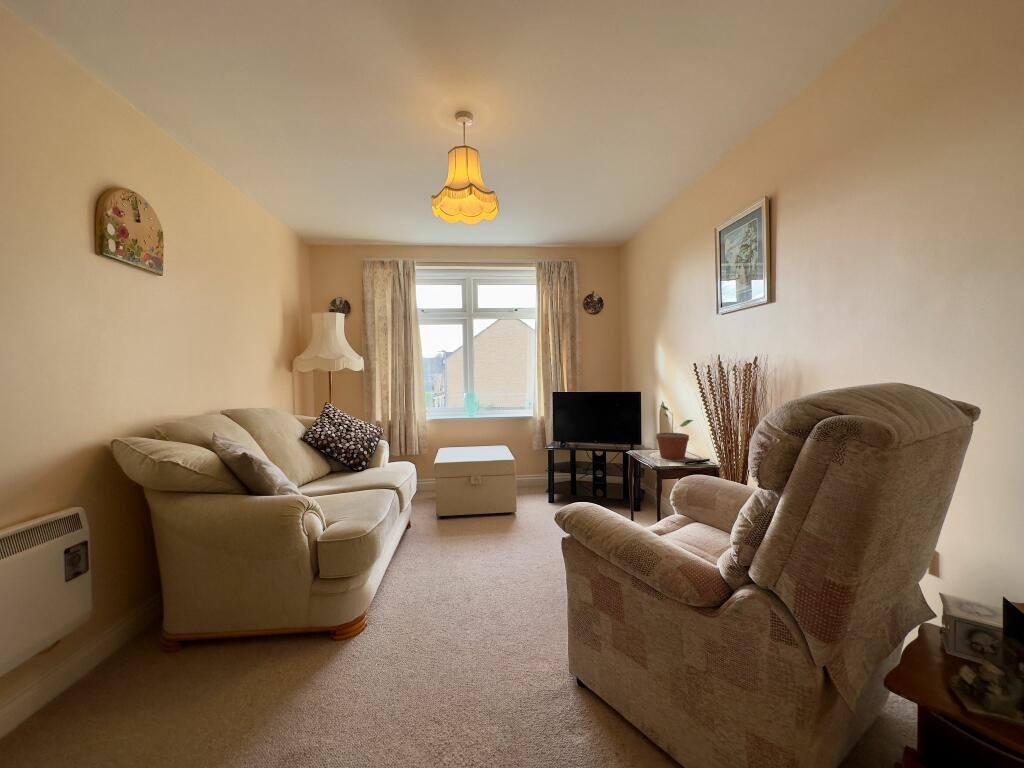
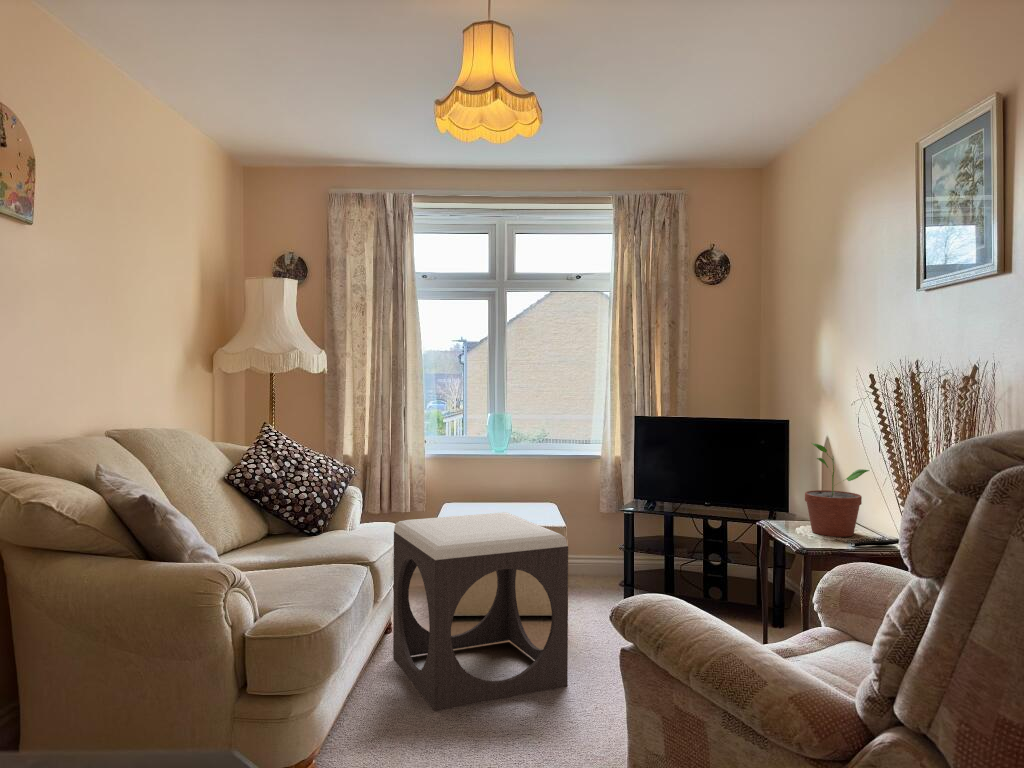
footstool: none [411,453,521,578] -> present [393,512,568,711]

